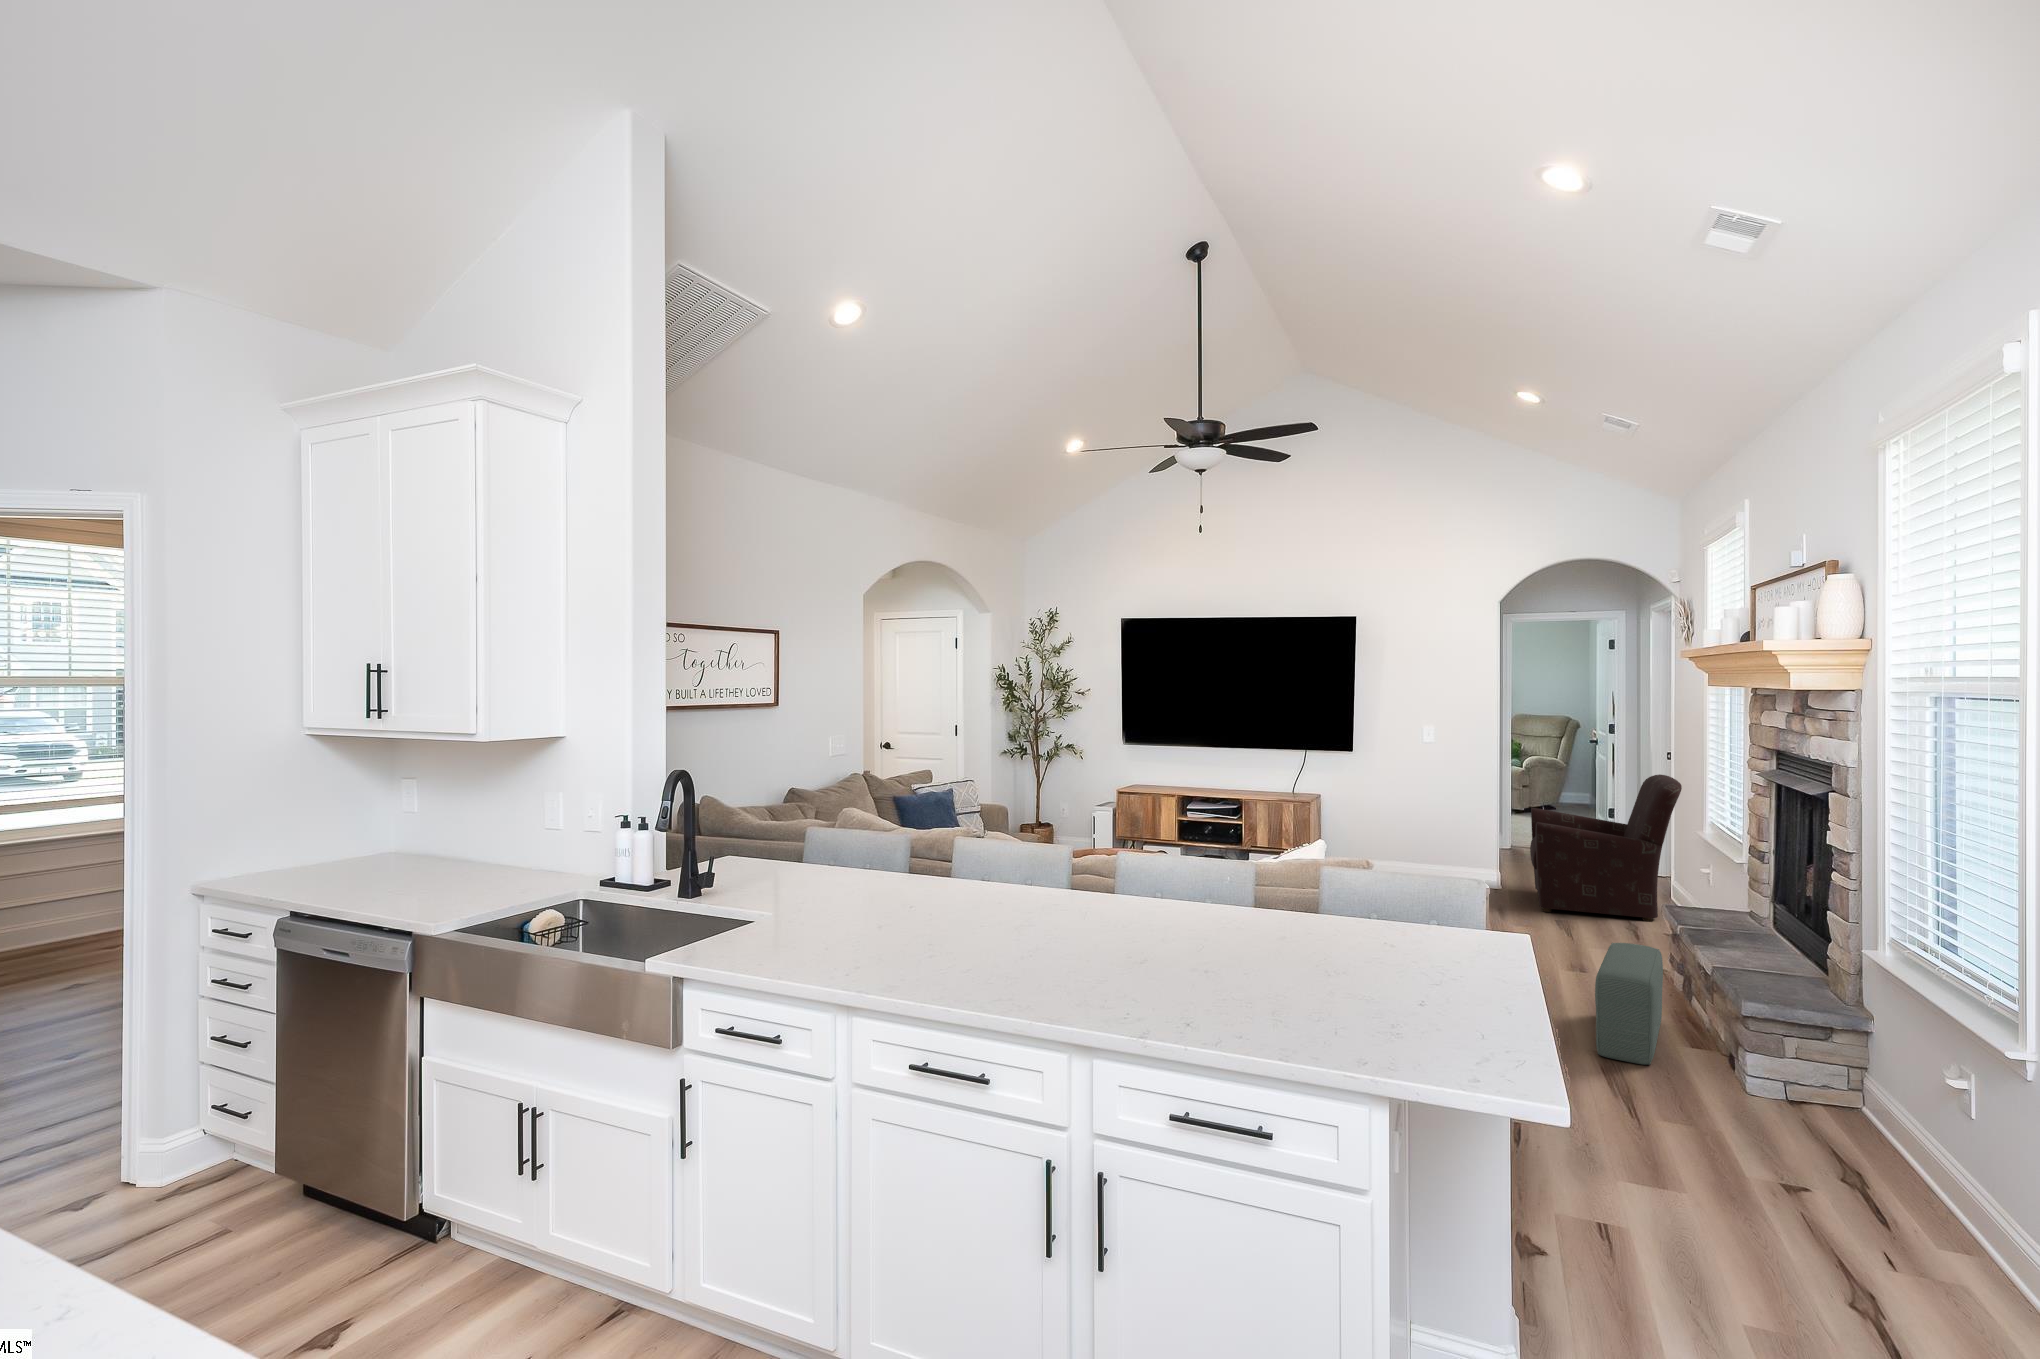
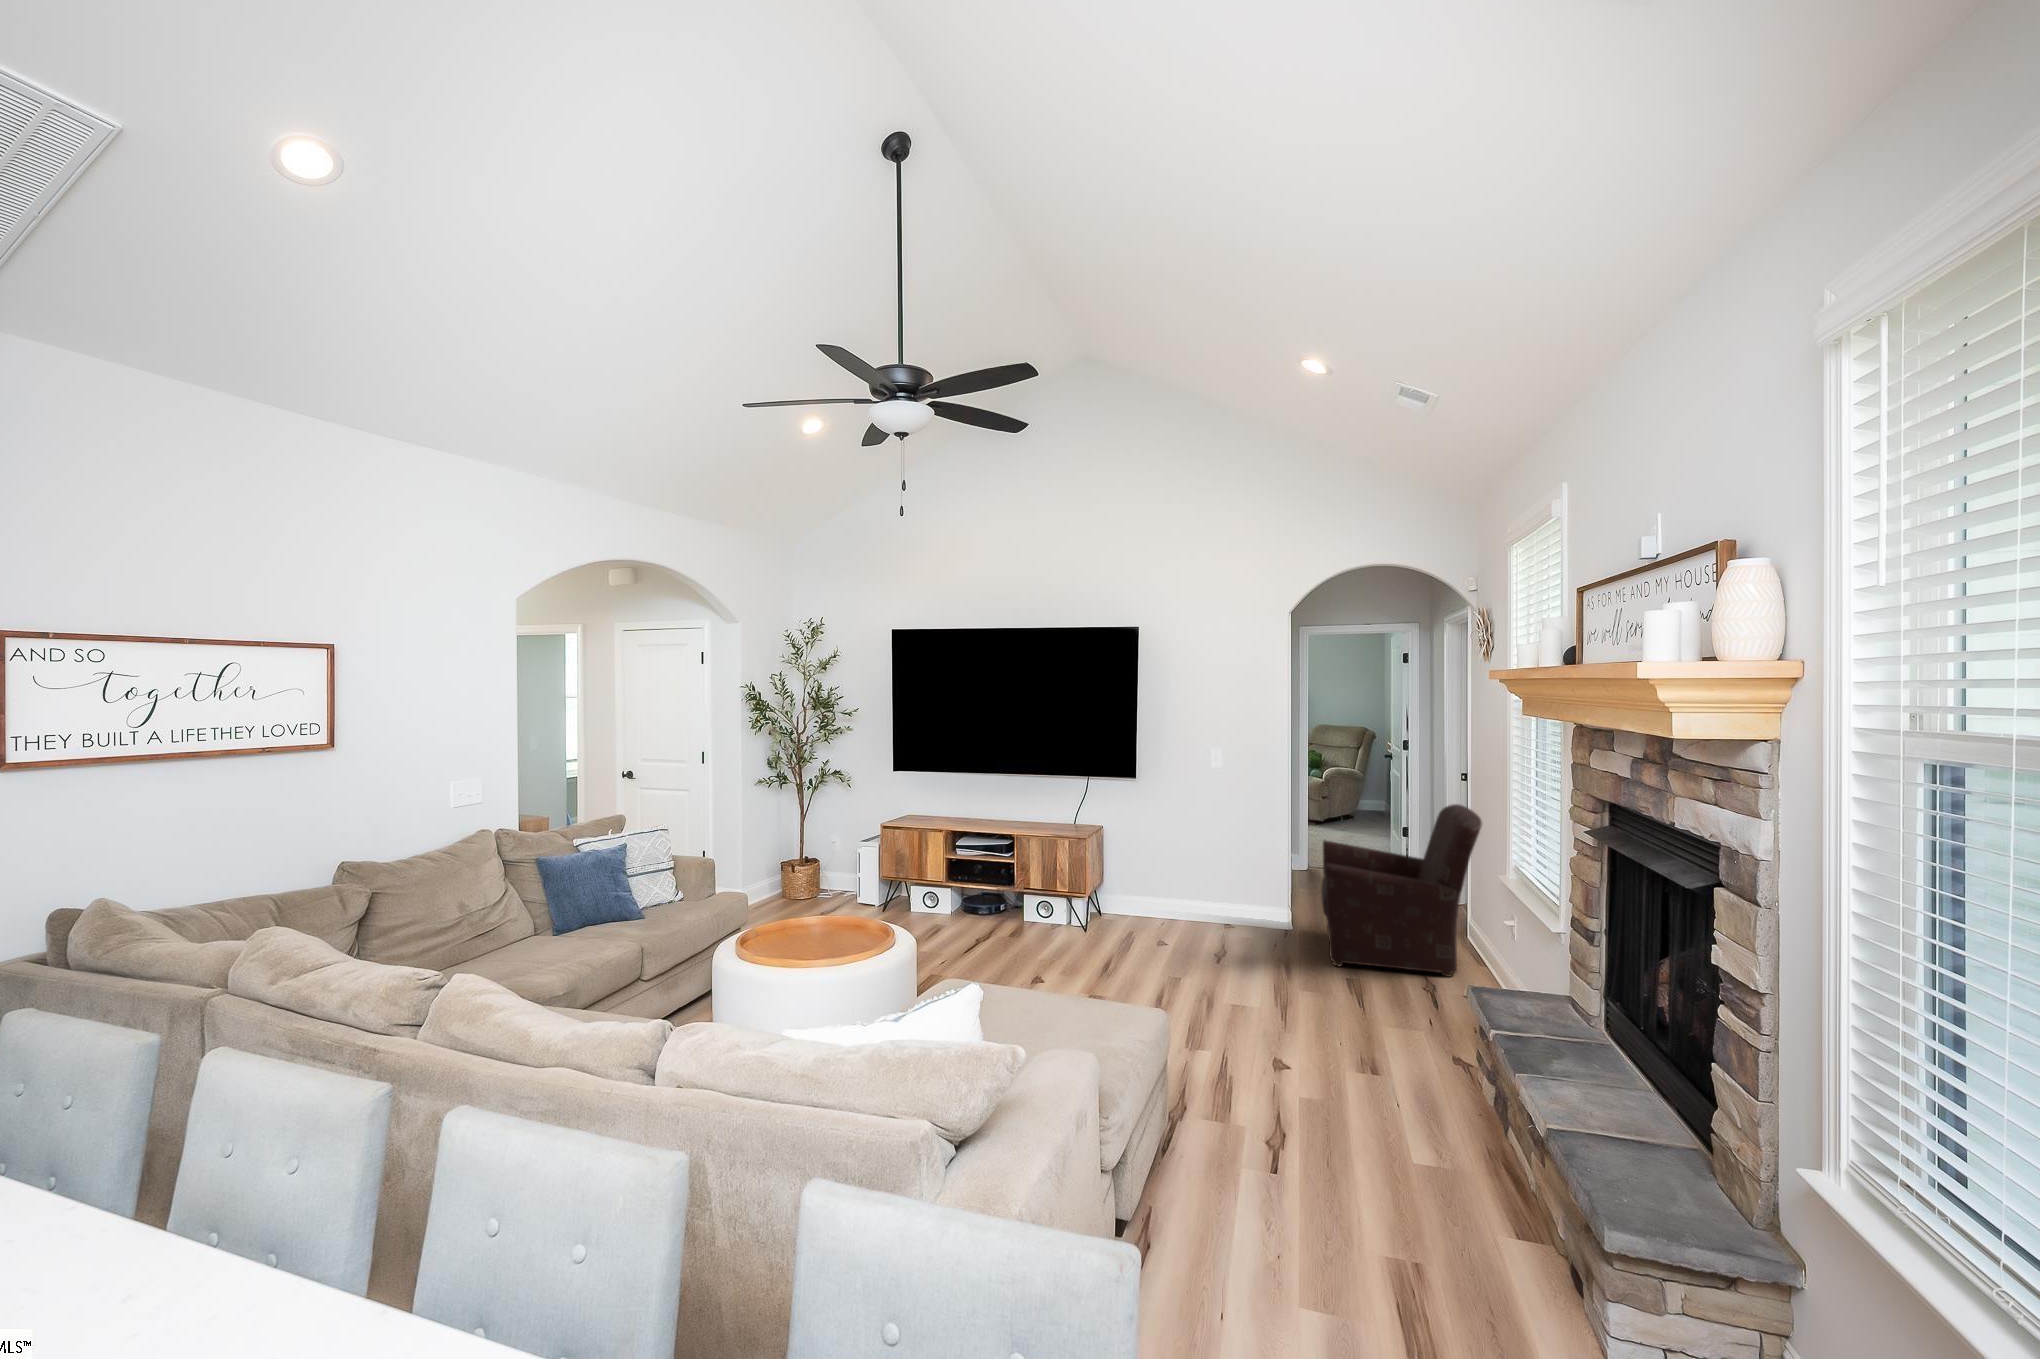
pouf: present [1595,943,1663,1065] -> none [1389,1068,1477,1292]

